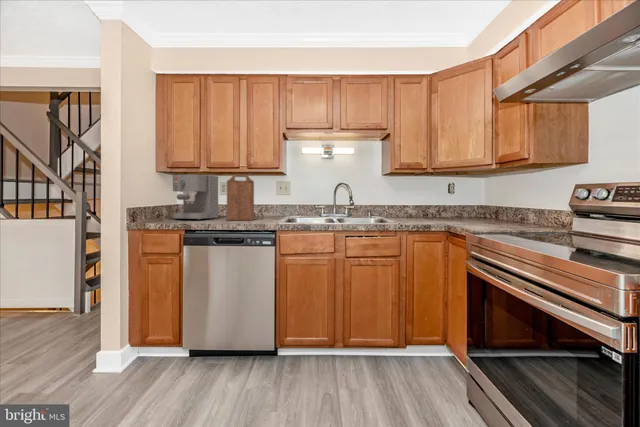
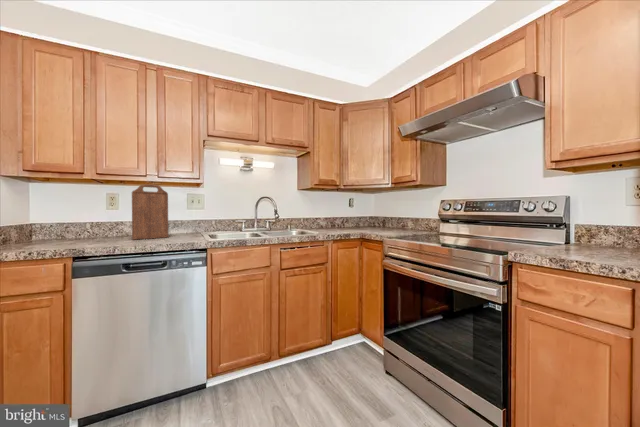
coffee maker: present [173,175,218,220] -> none [40,182,113,242]

